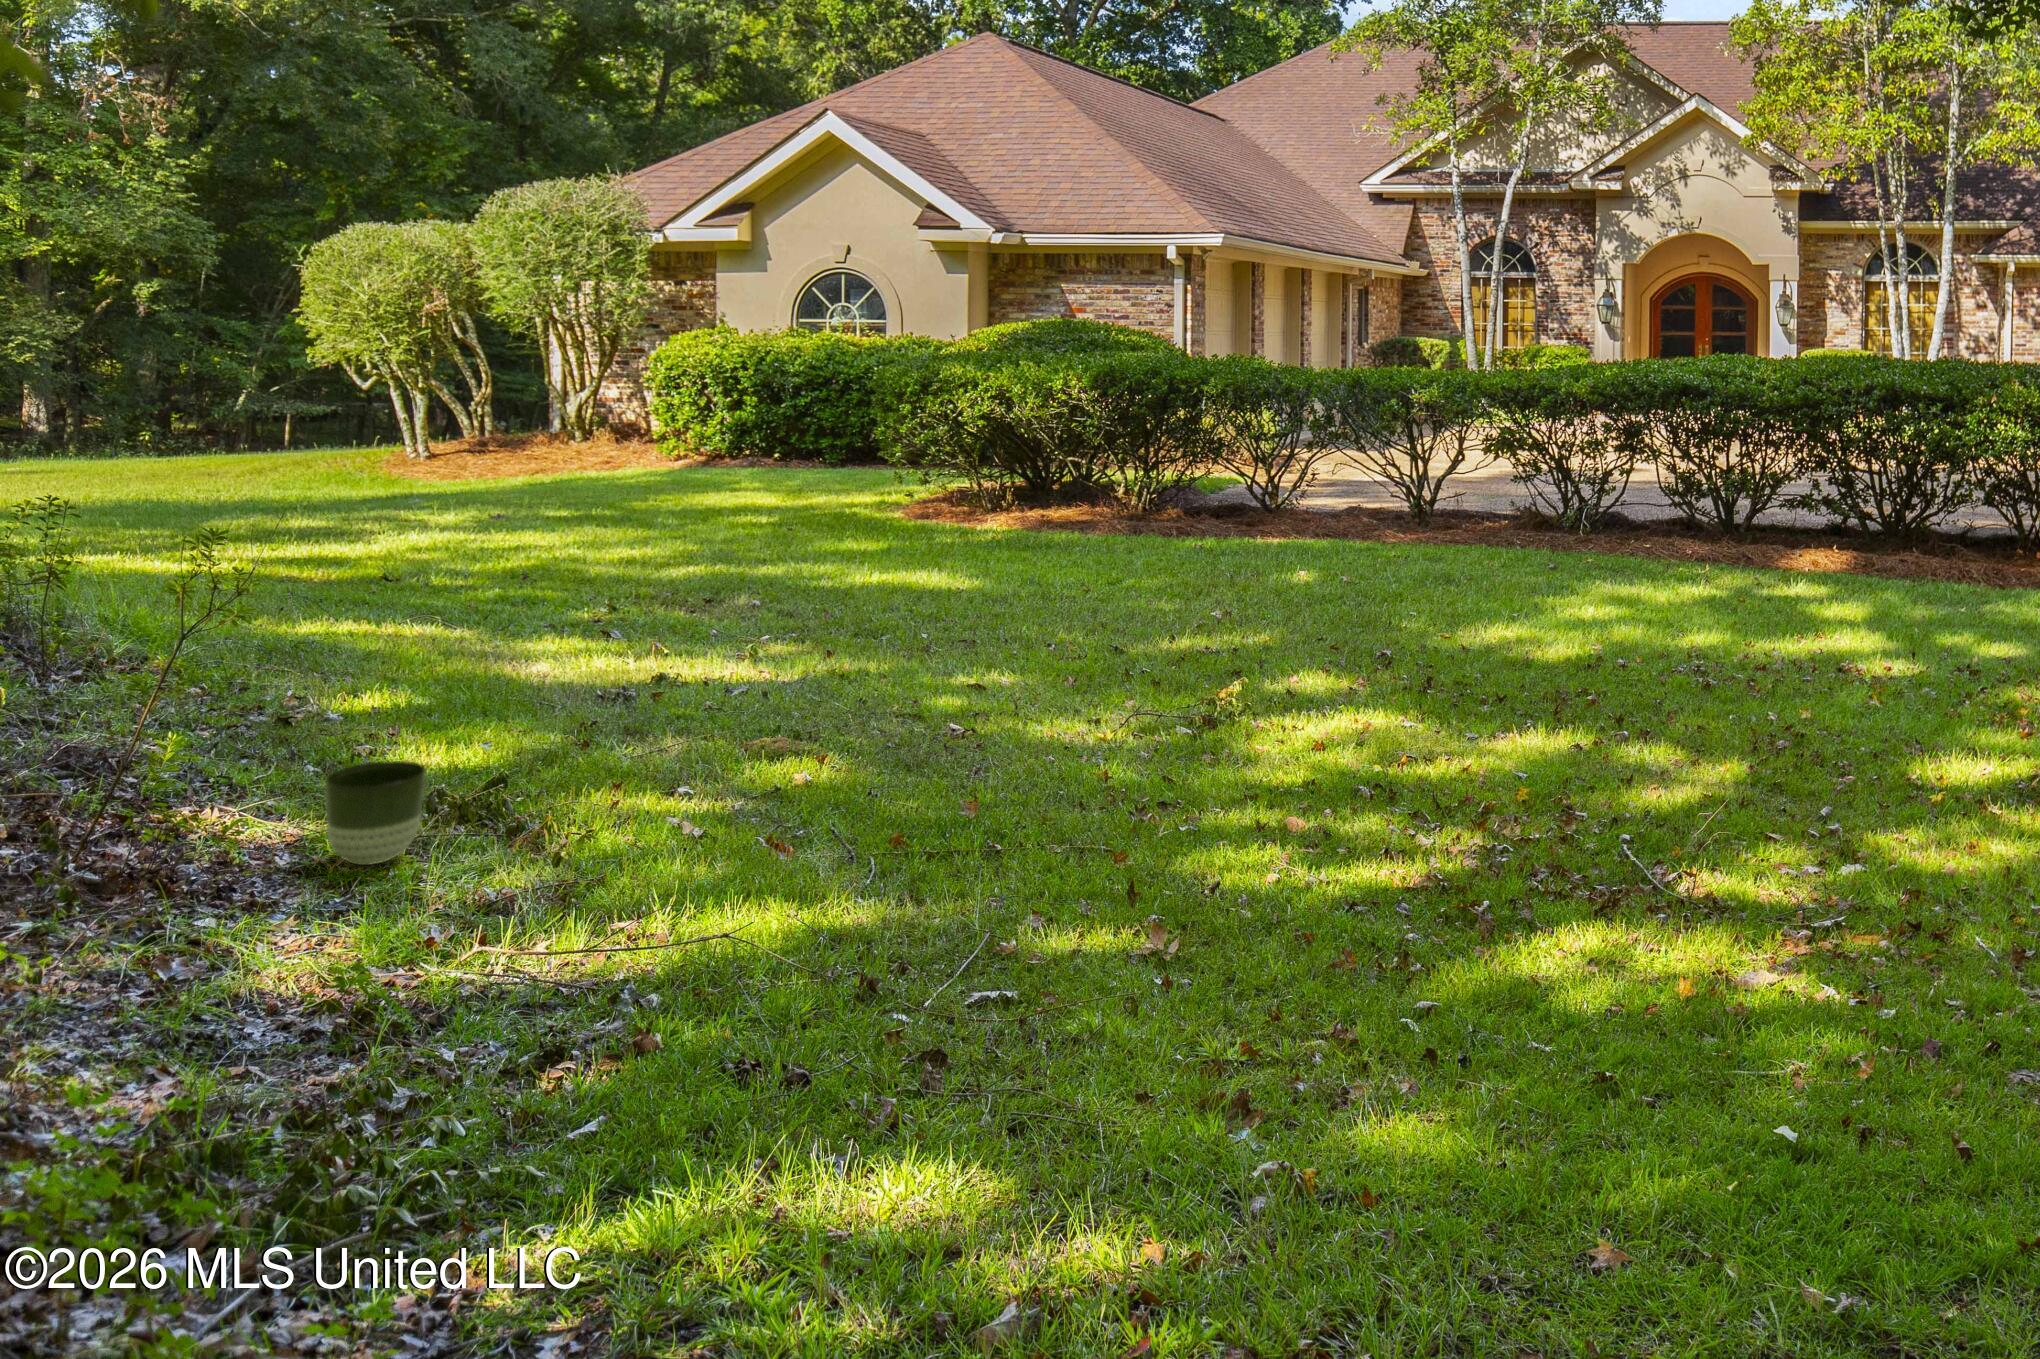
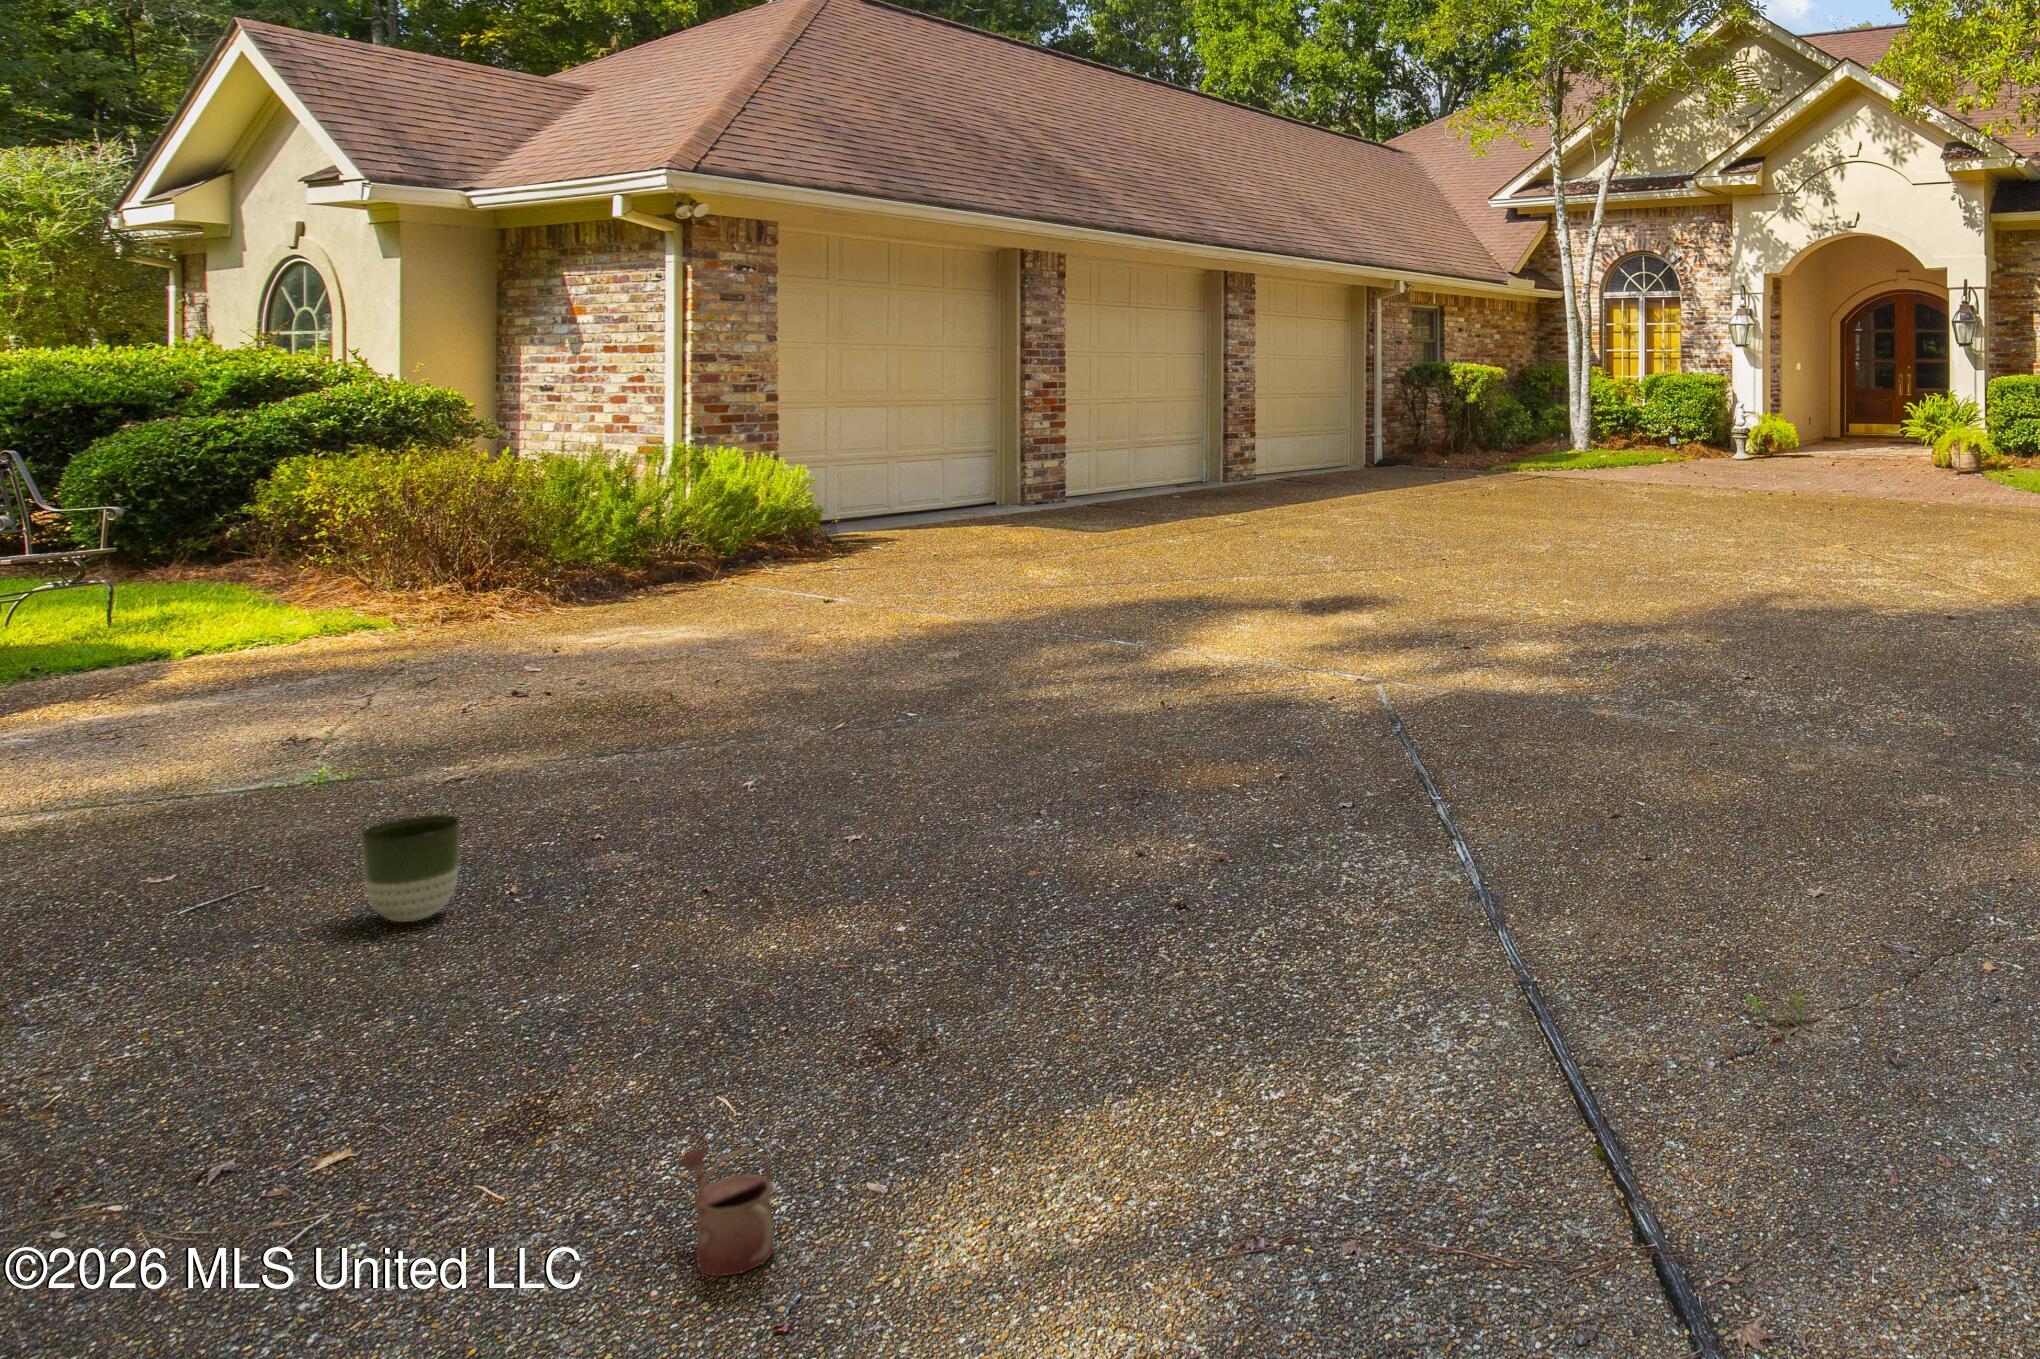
watering can: none [676,1144,775,1275] -> present [677,1147,775,1277]

